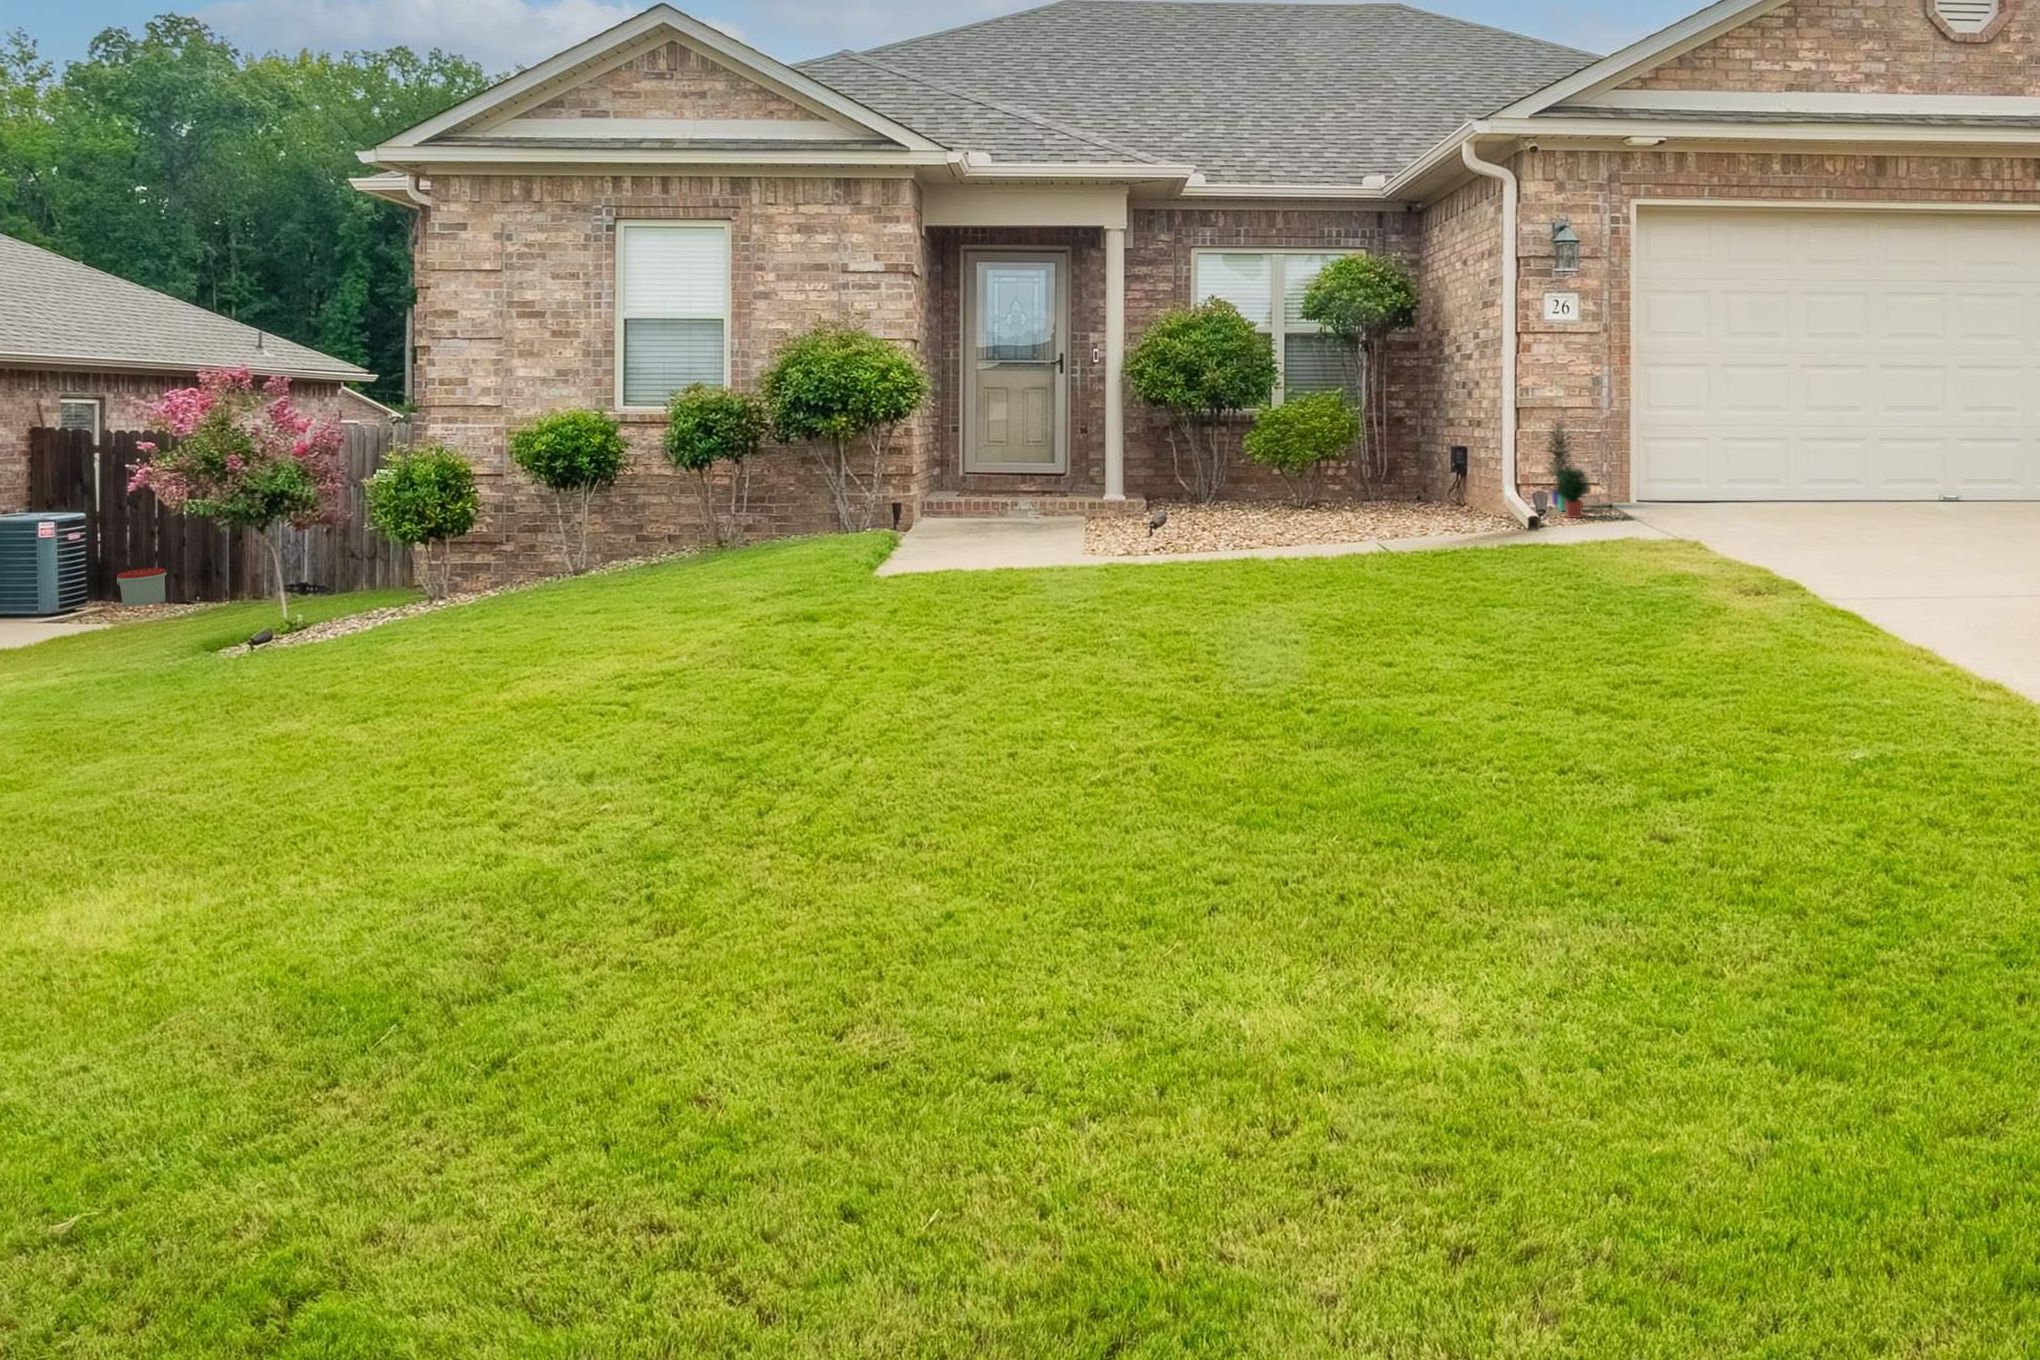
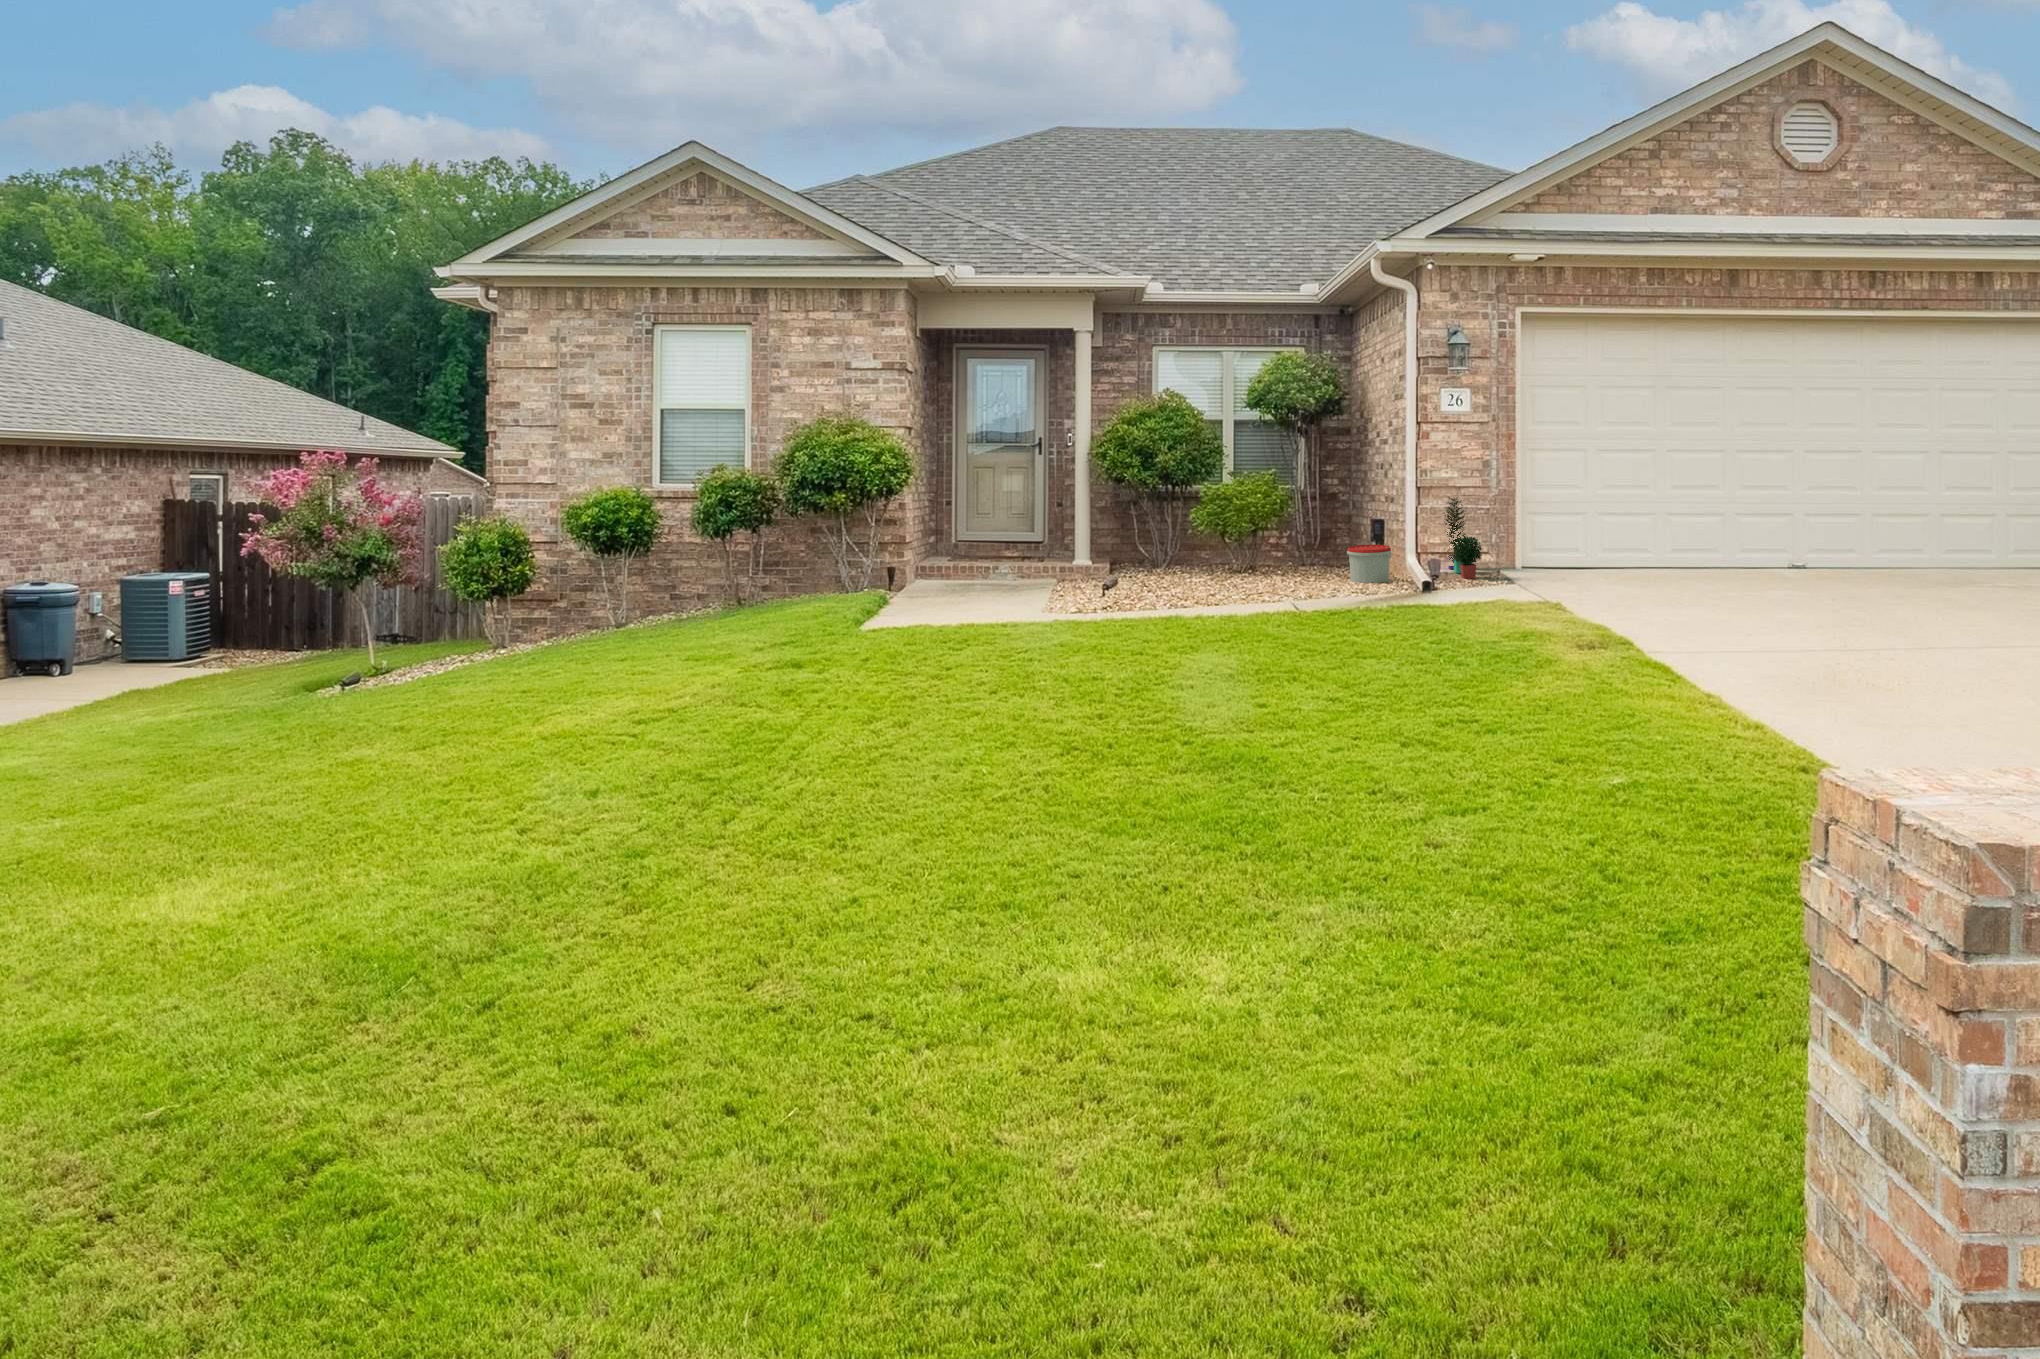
bucket: present [117,568,167,606] -> present [1347,545,1392,583]

